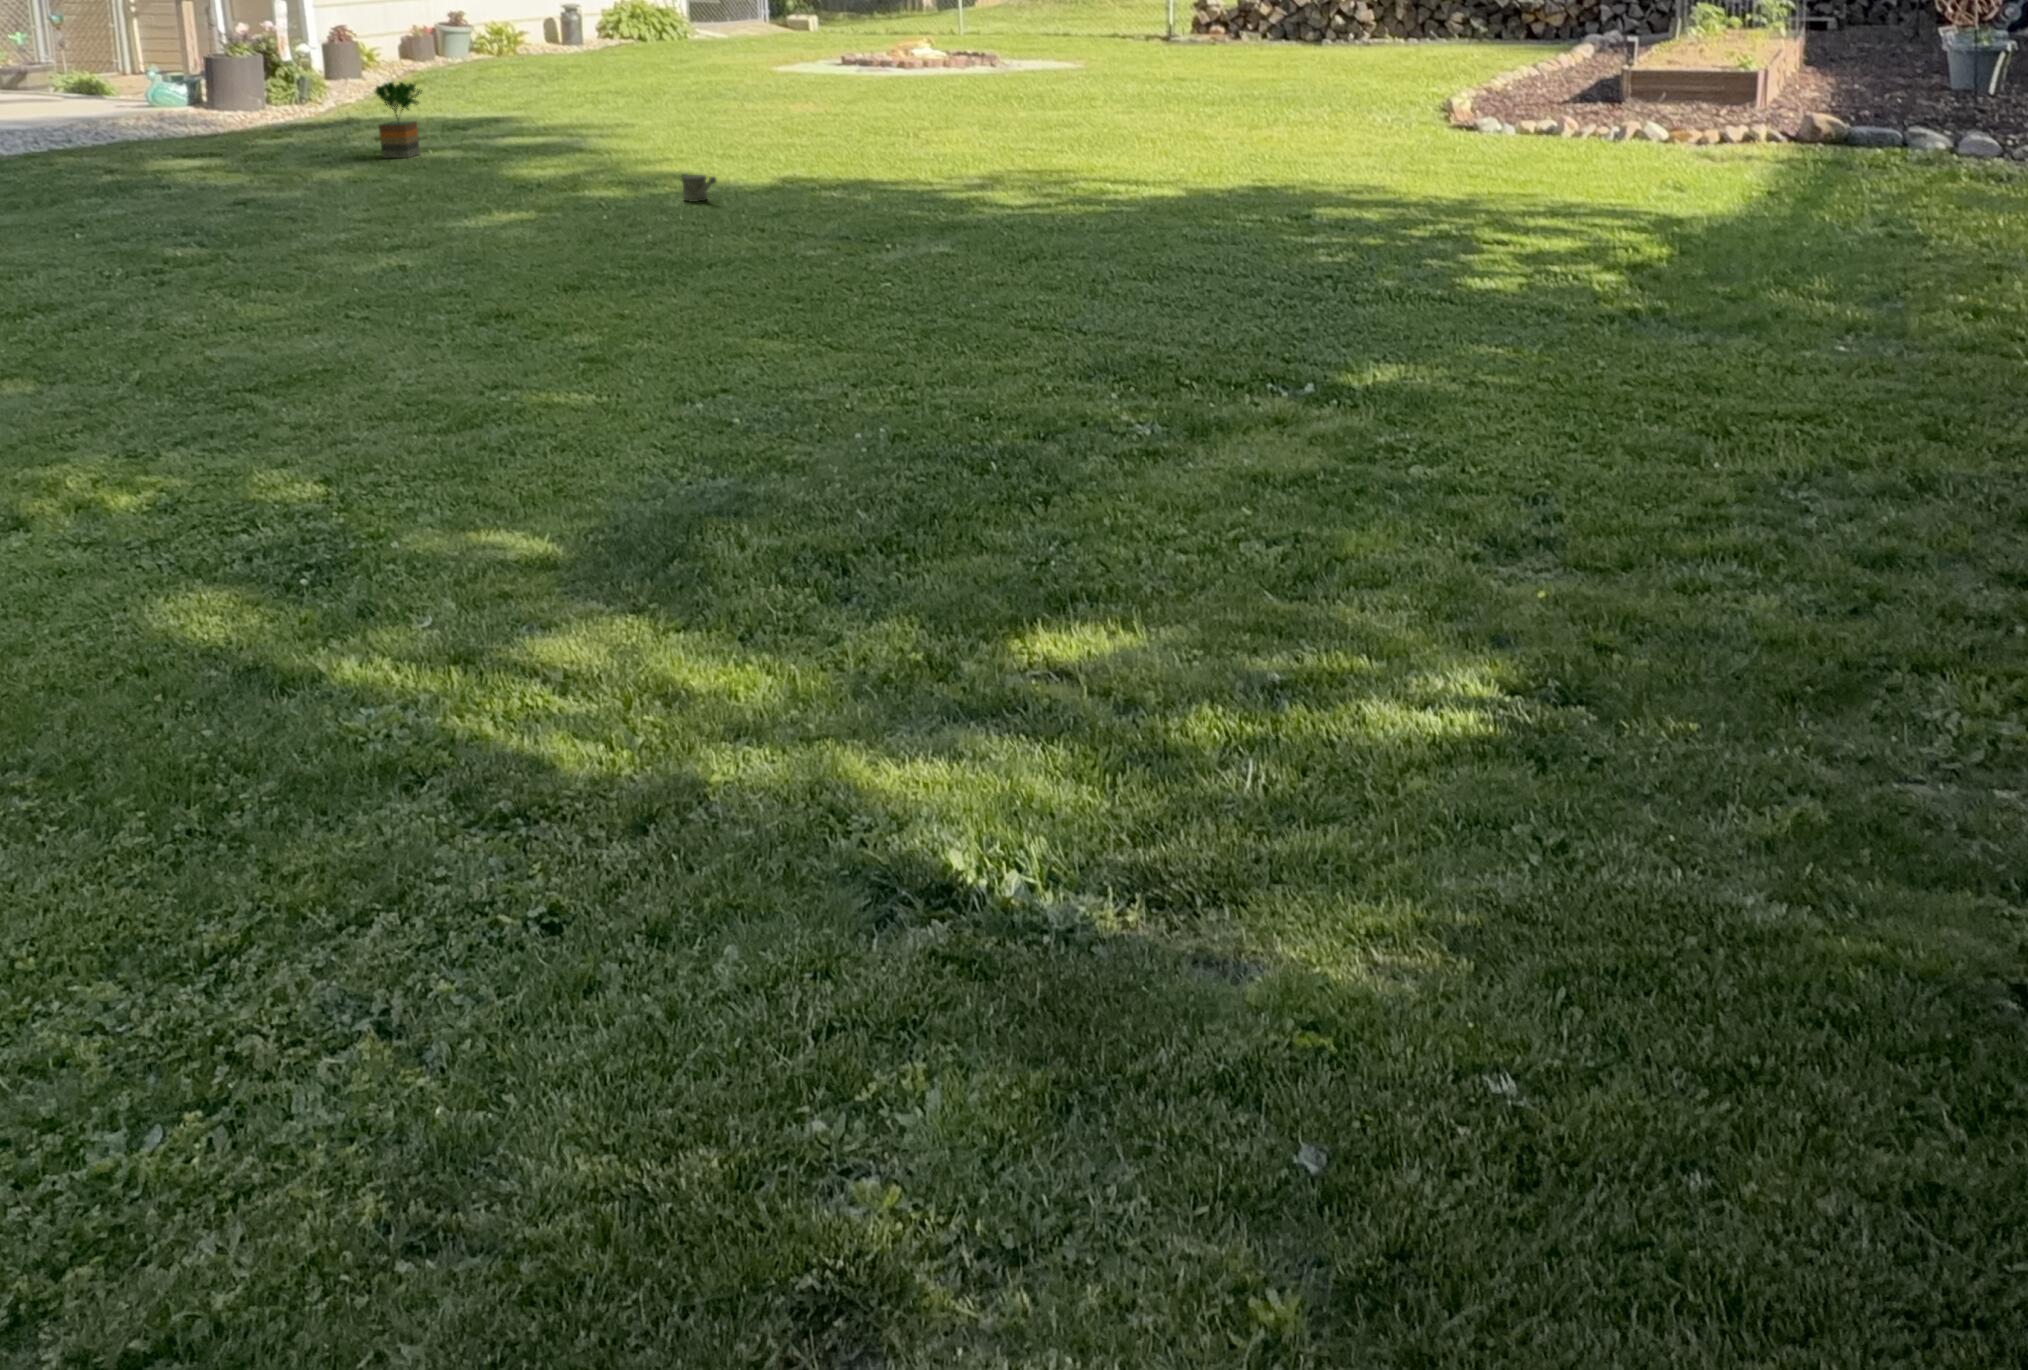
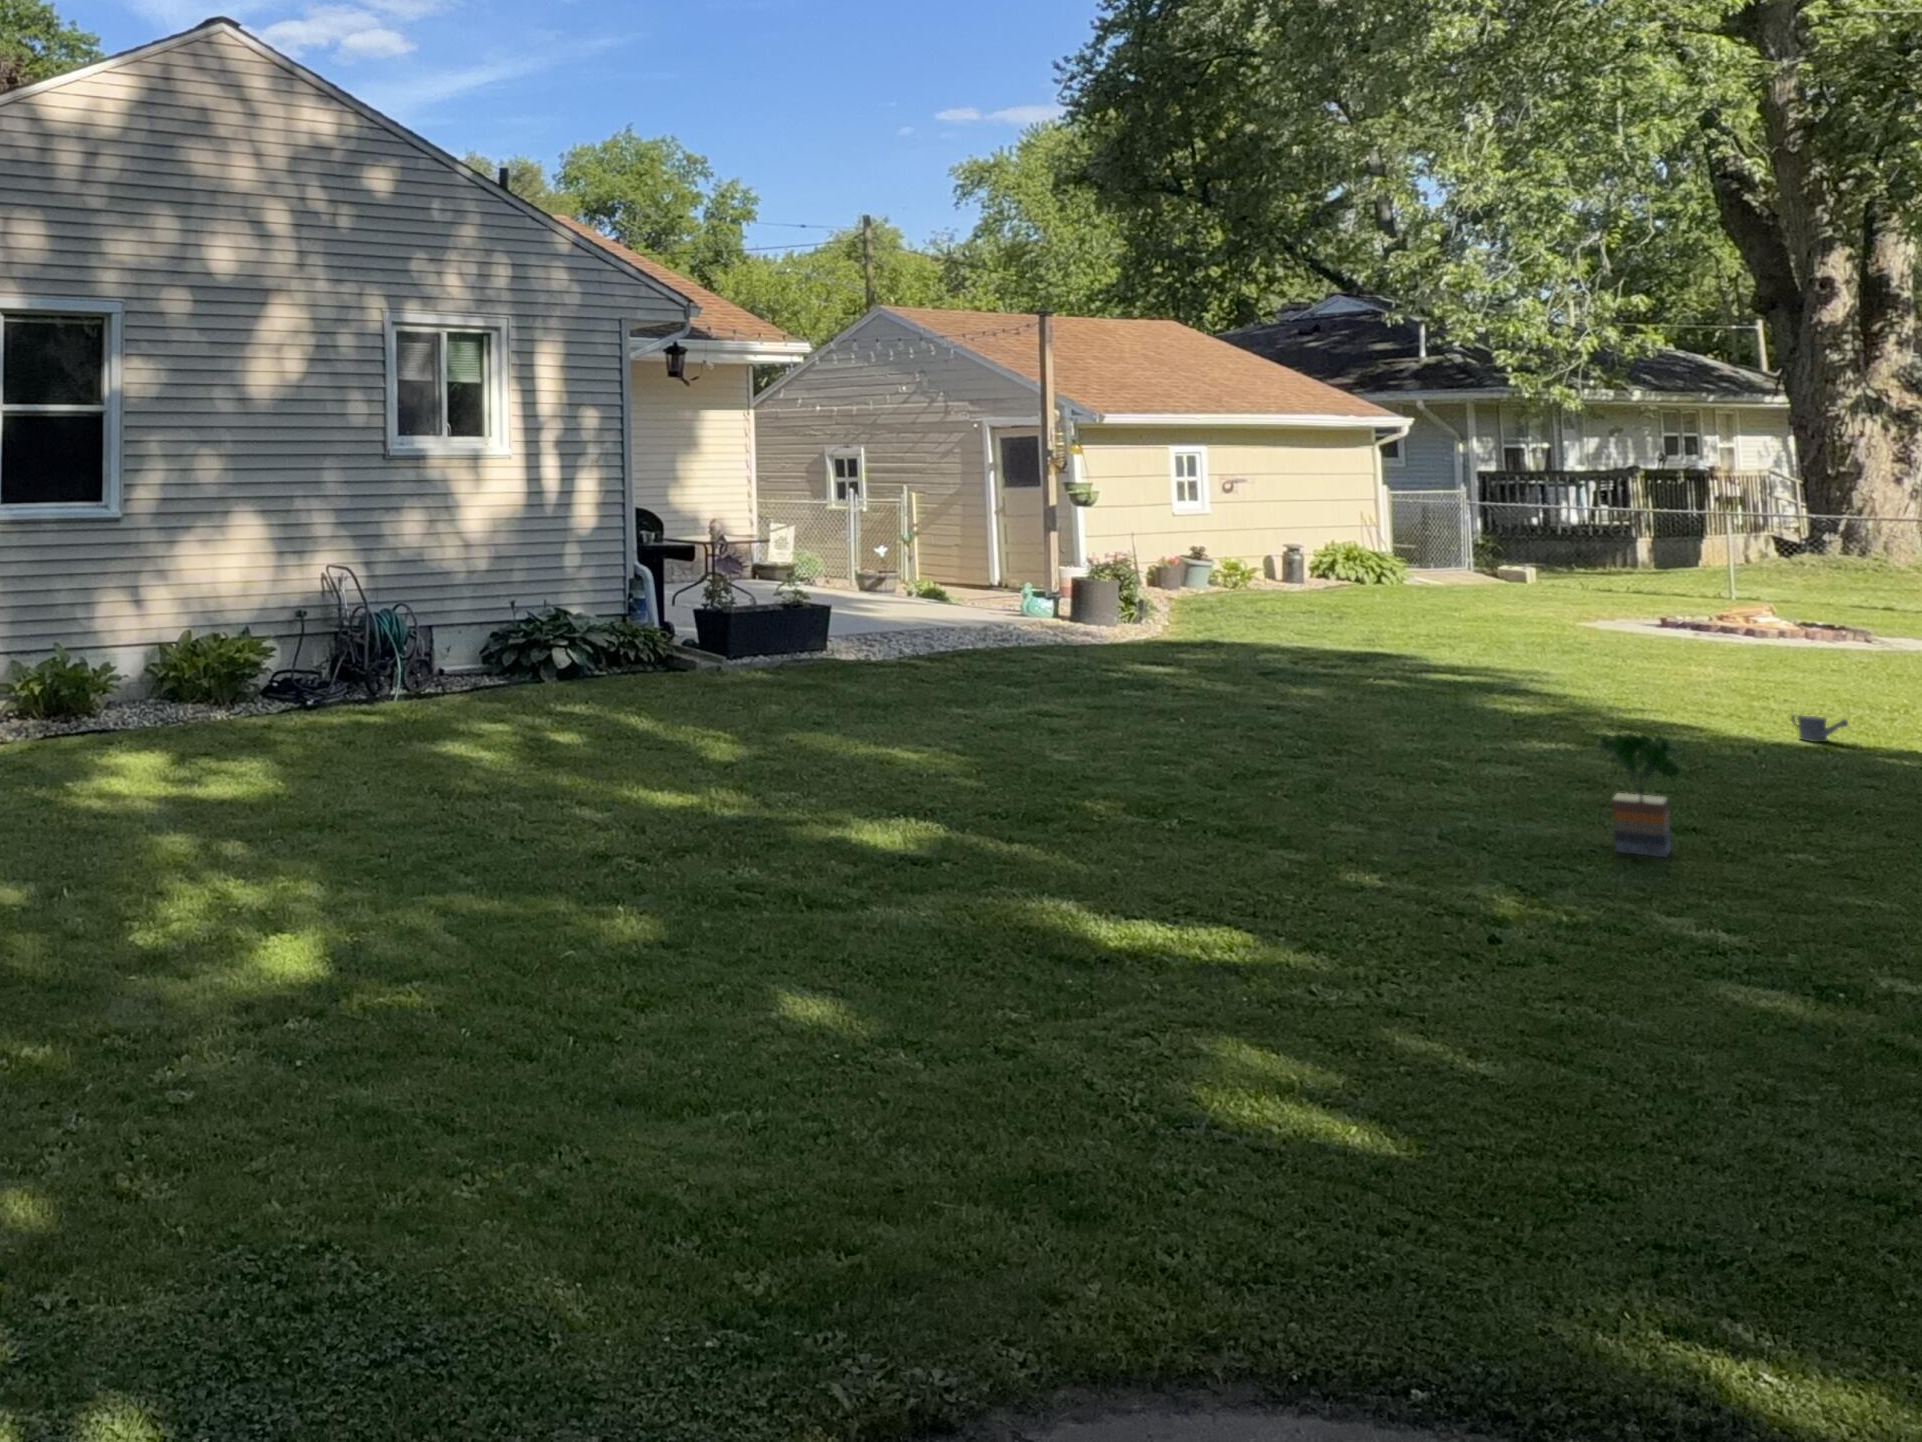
potted tree: present [375,82,422,158] -> present [1596,733,1686,857]

